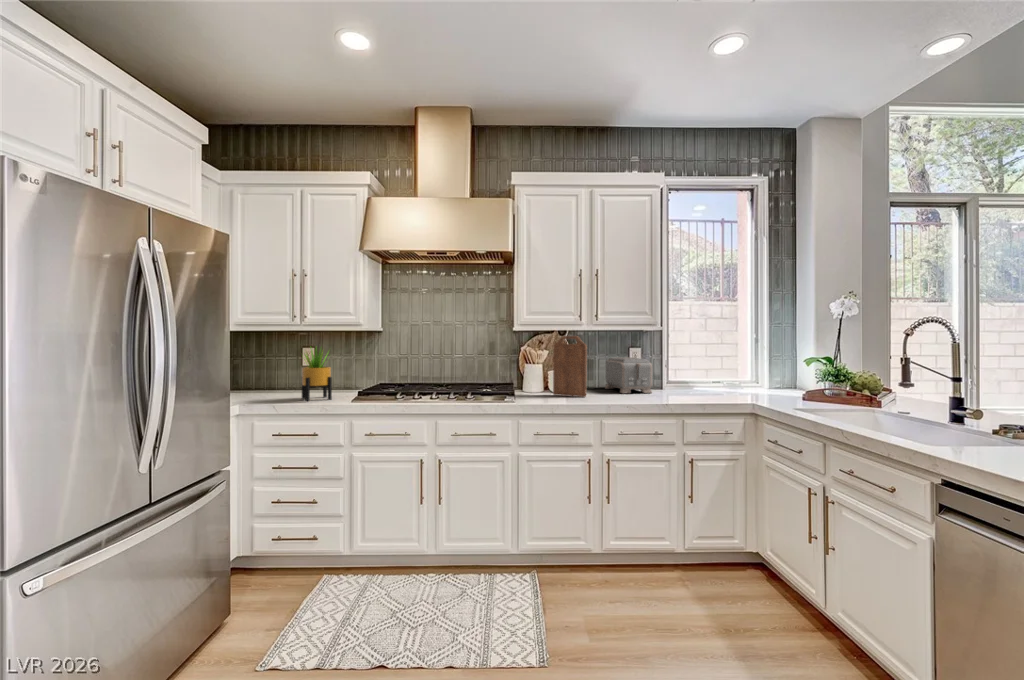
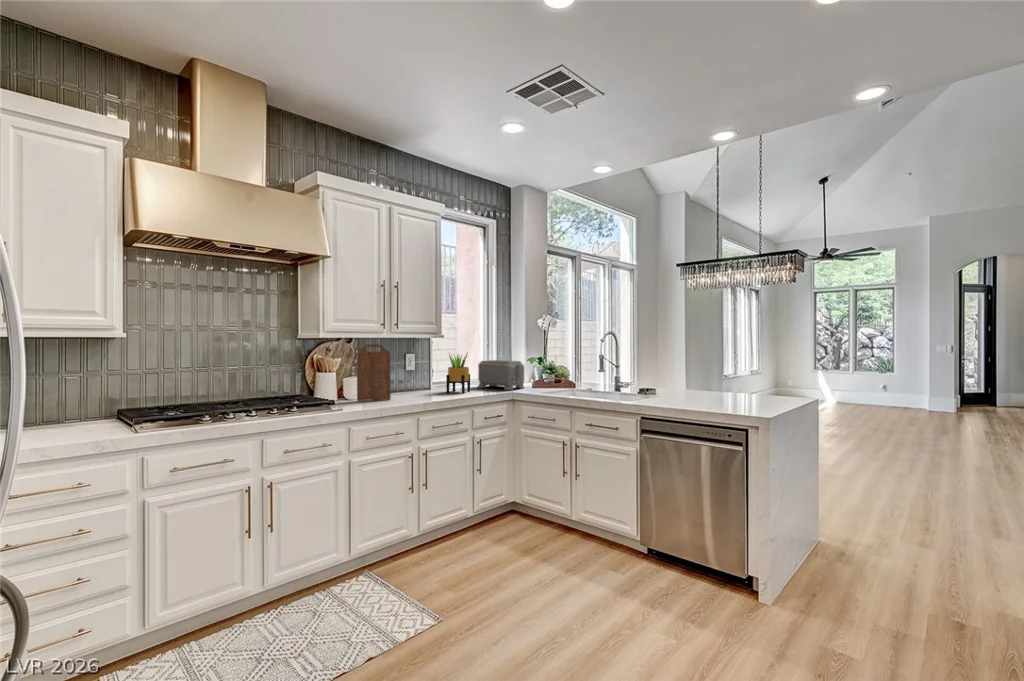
potted plant: present [302,347,332,401] -> present [446,352,470,393]
toaster: present [605,357,652,393] -> present [478,360,525,390]

